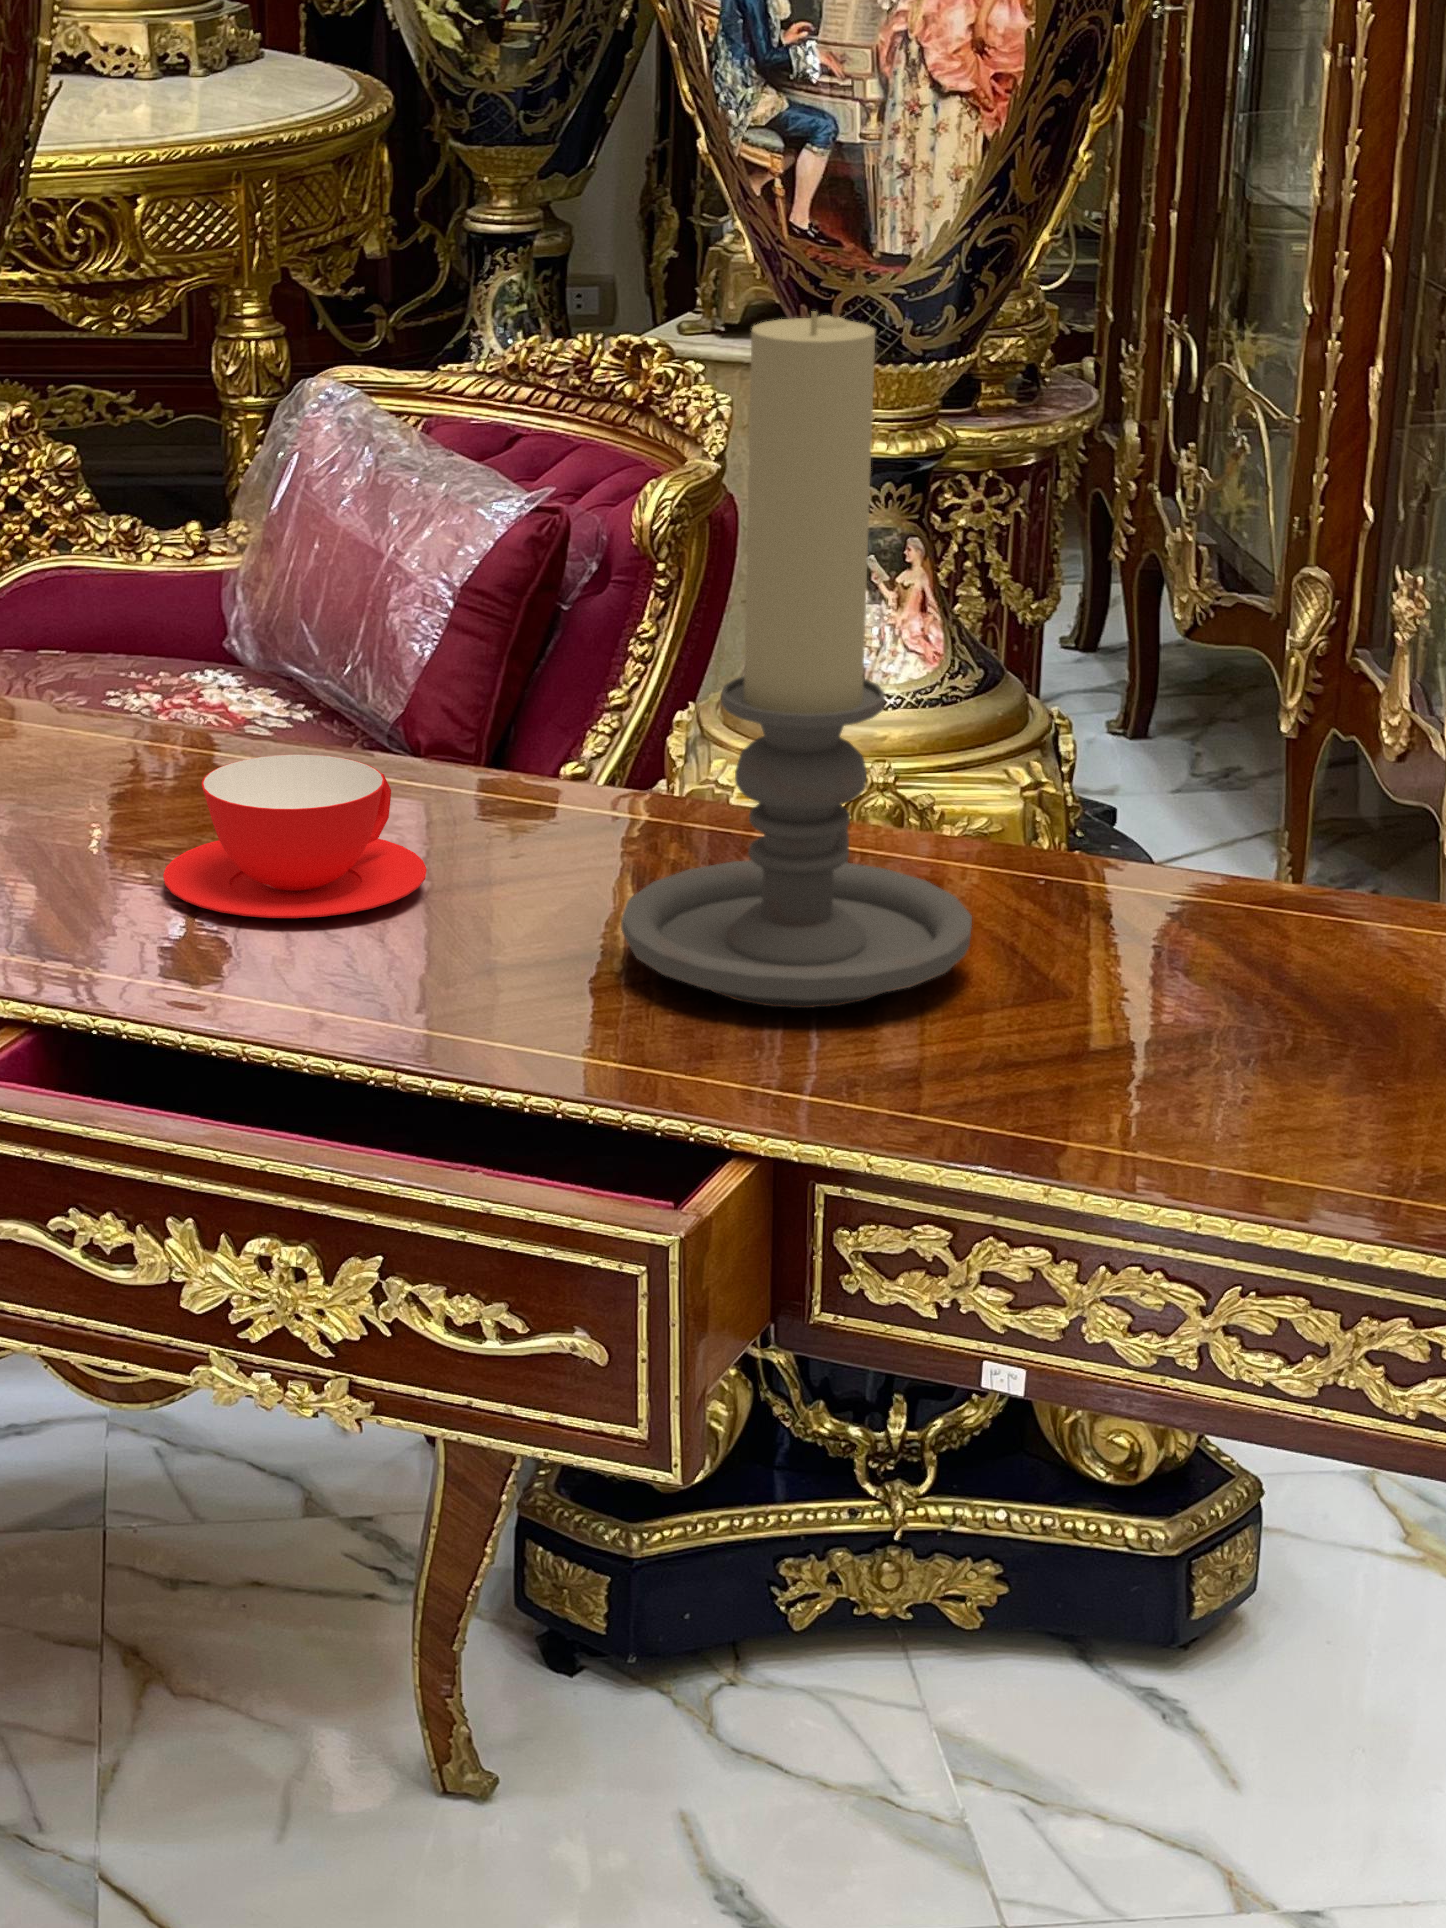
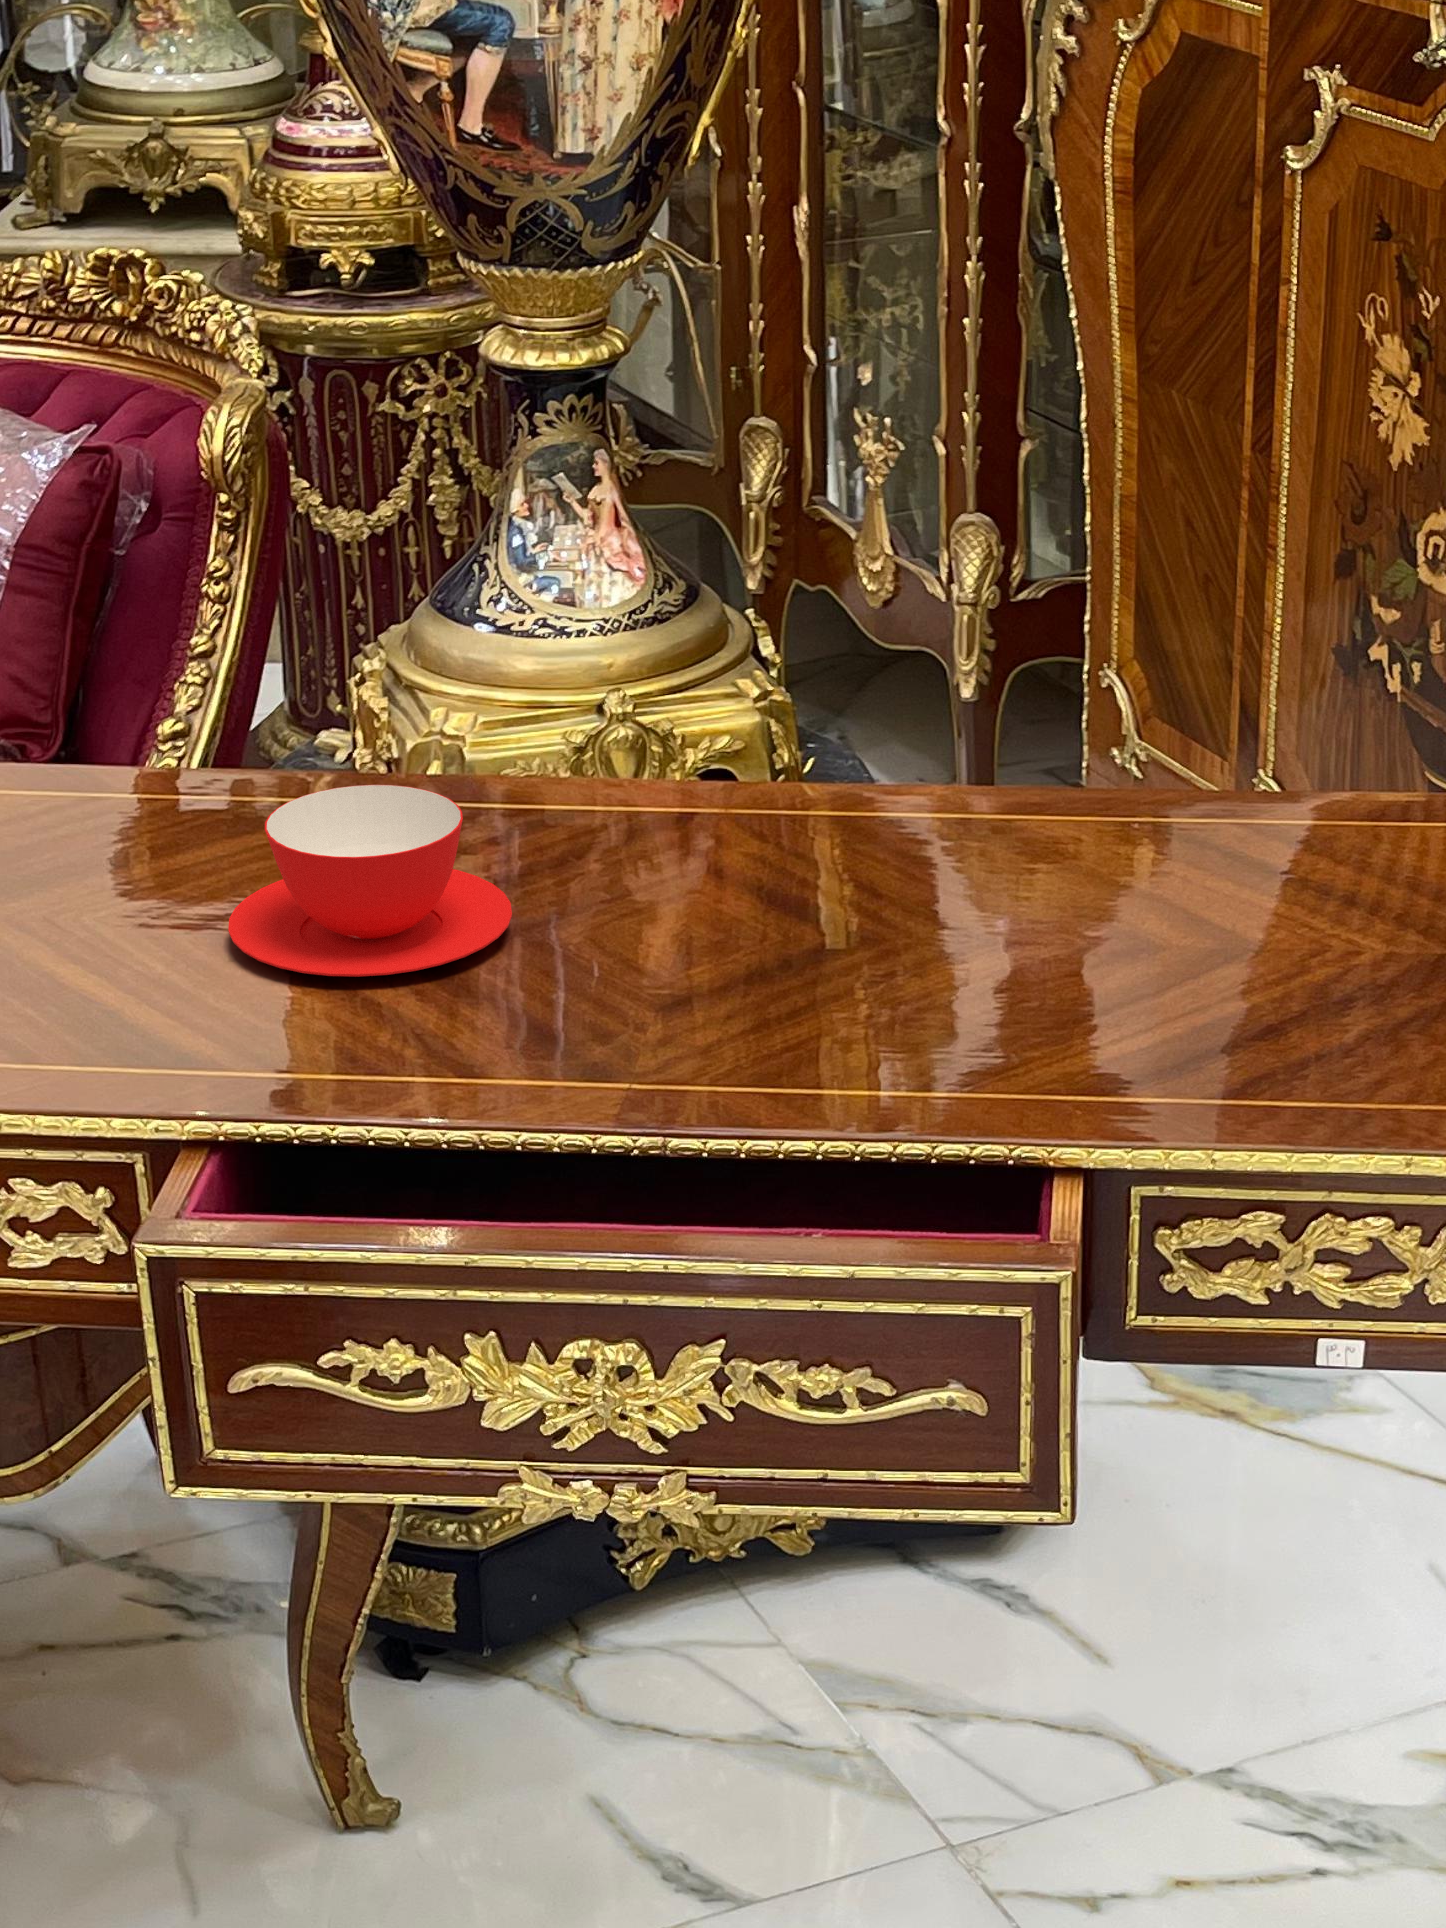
candle holder: present [621,311,972,1008] -> none [773,260,1137,997]

